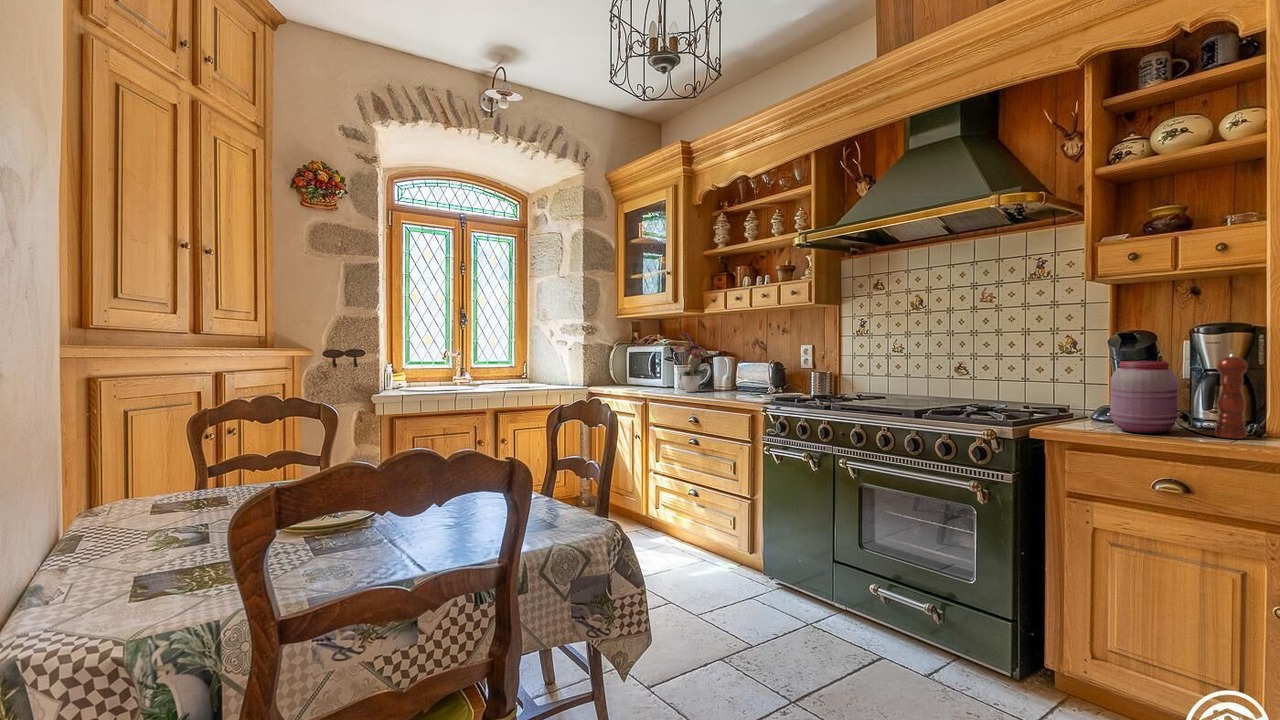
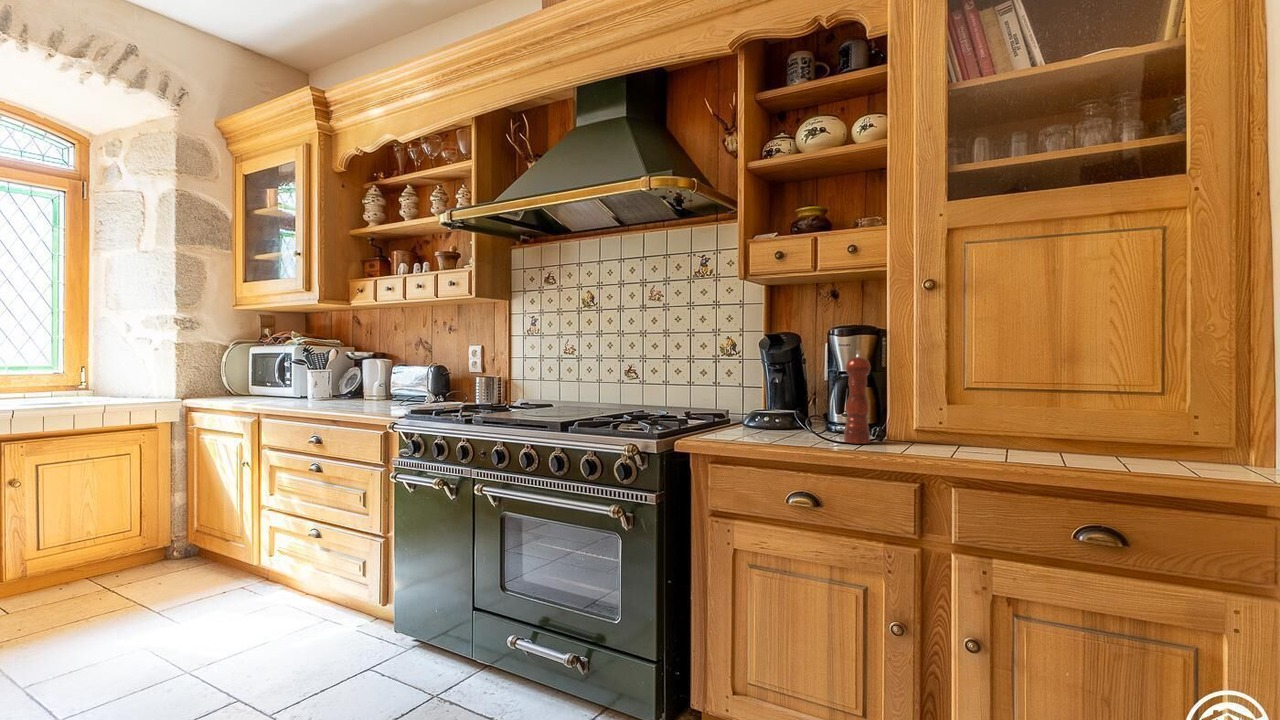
flower arrangement: present [675,332,708,392] -> none [293,322,346,405]
jar: present [1110,361,1178,433] -> none [755,362,813,441]

